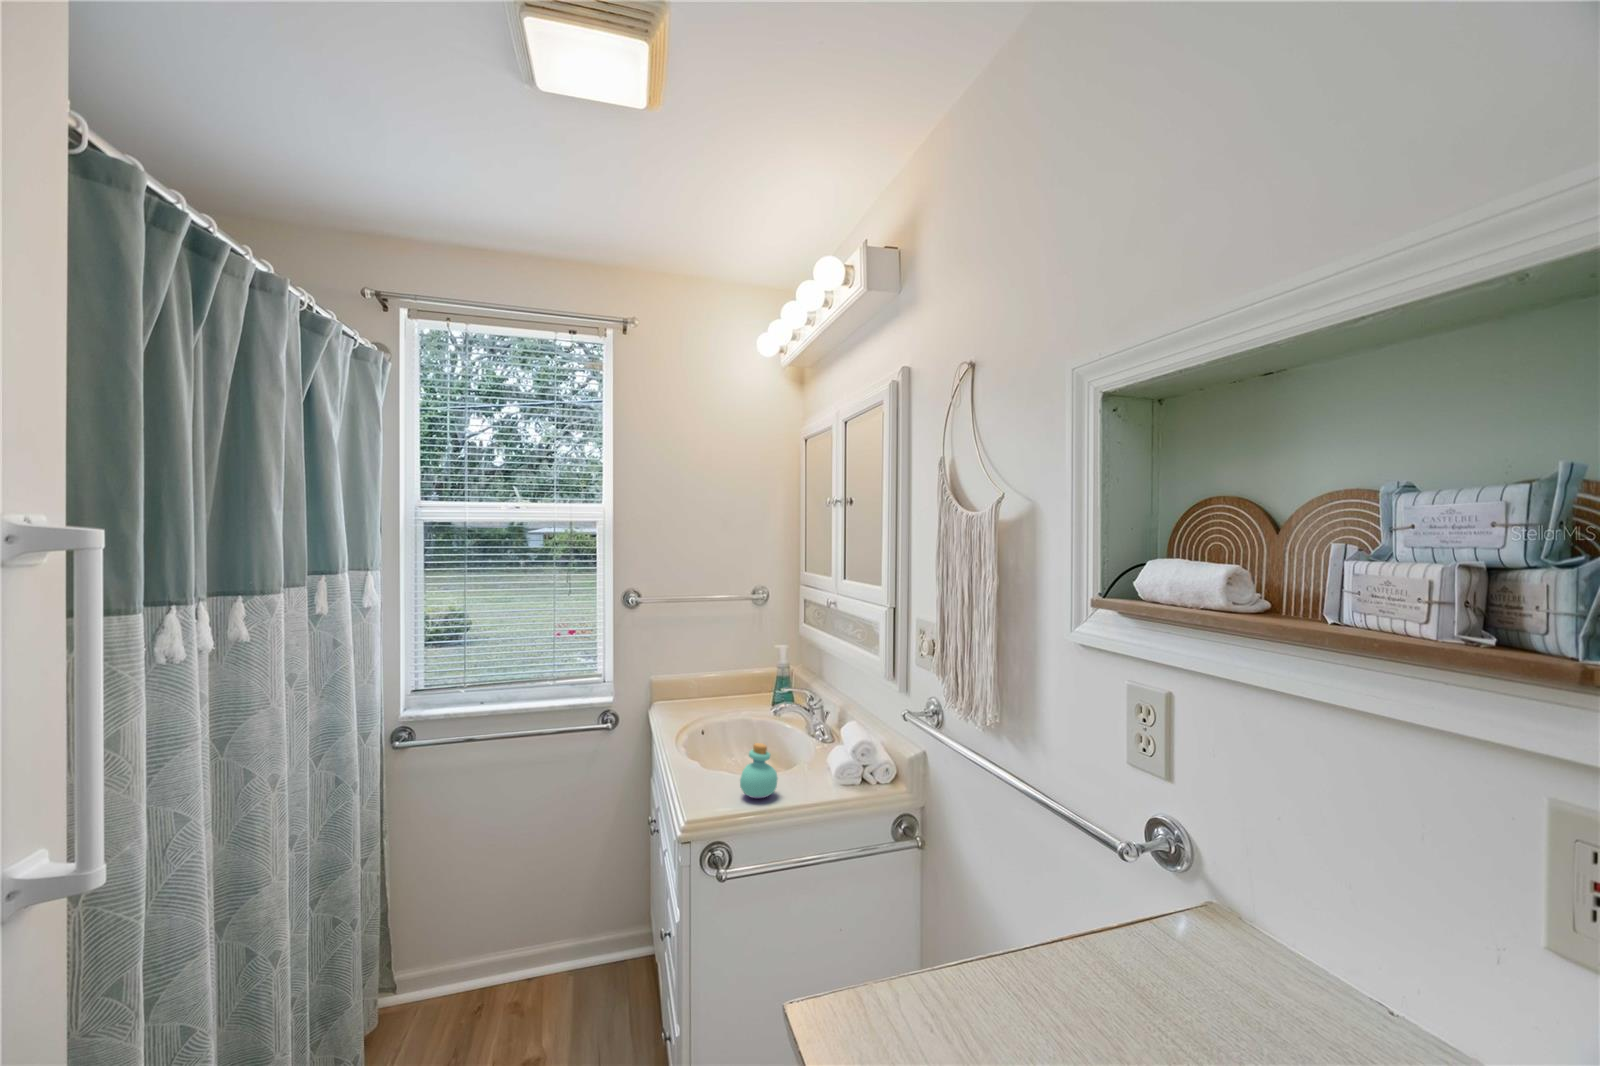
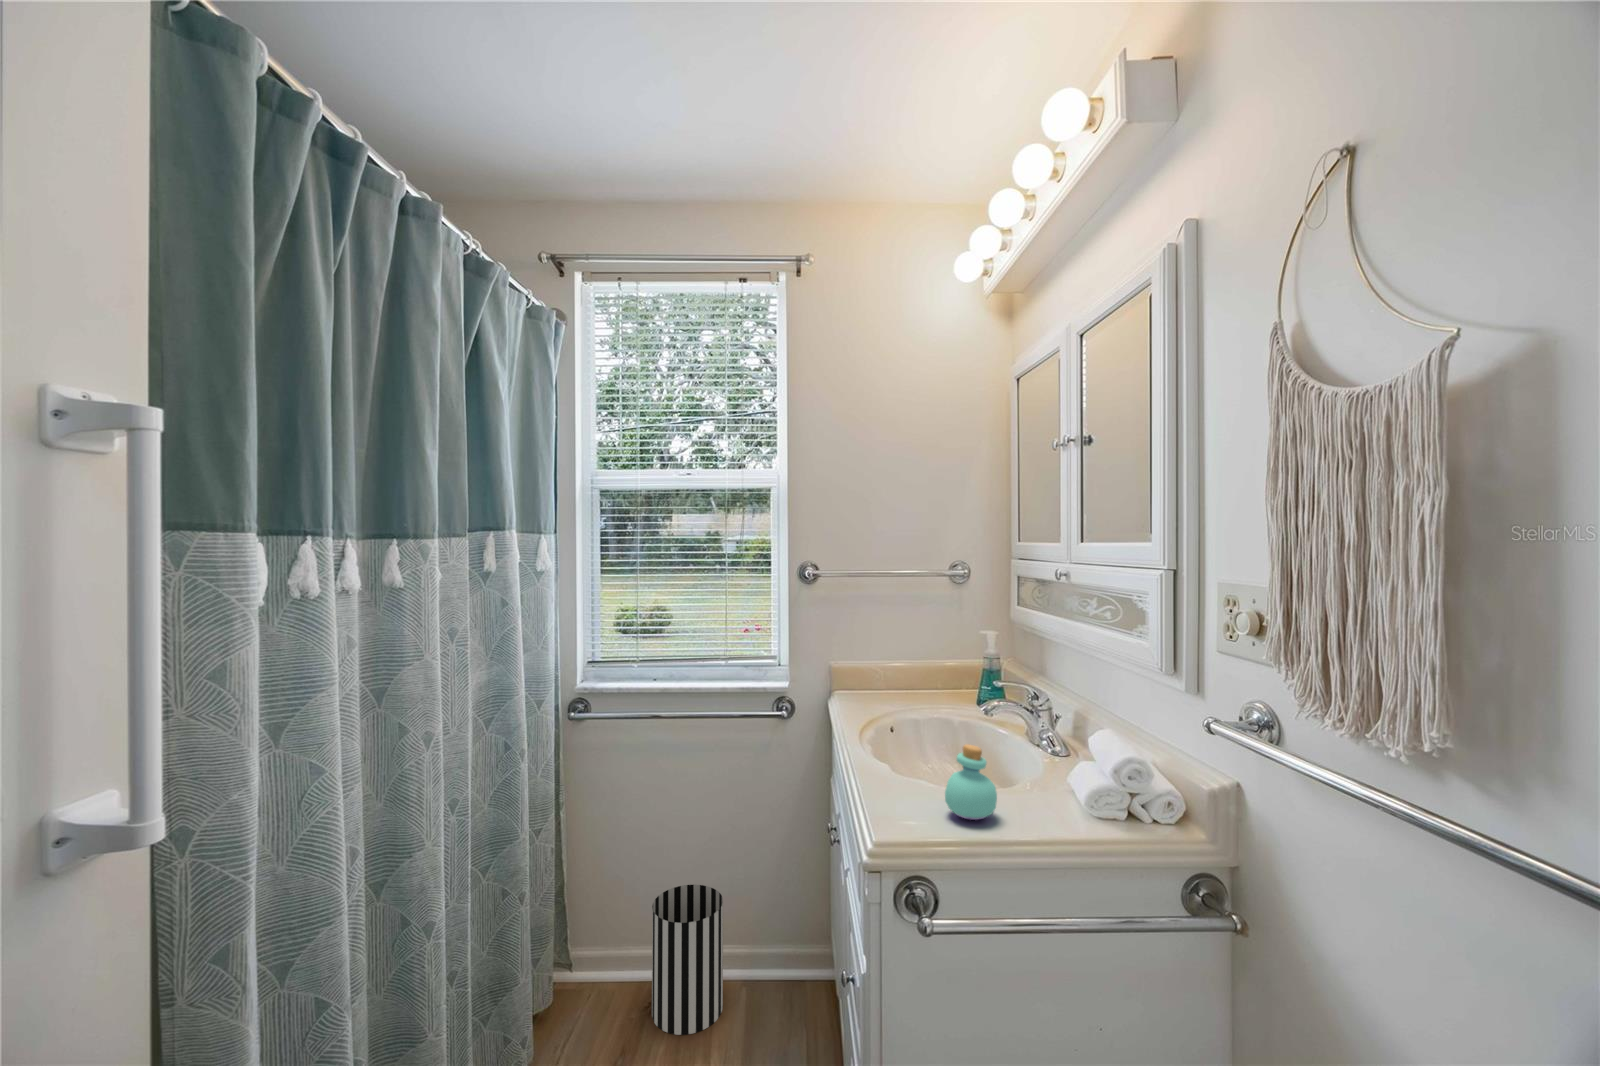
wastebasket: none [481,885,550,1021] -> present [652,885,723,1035]

